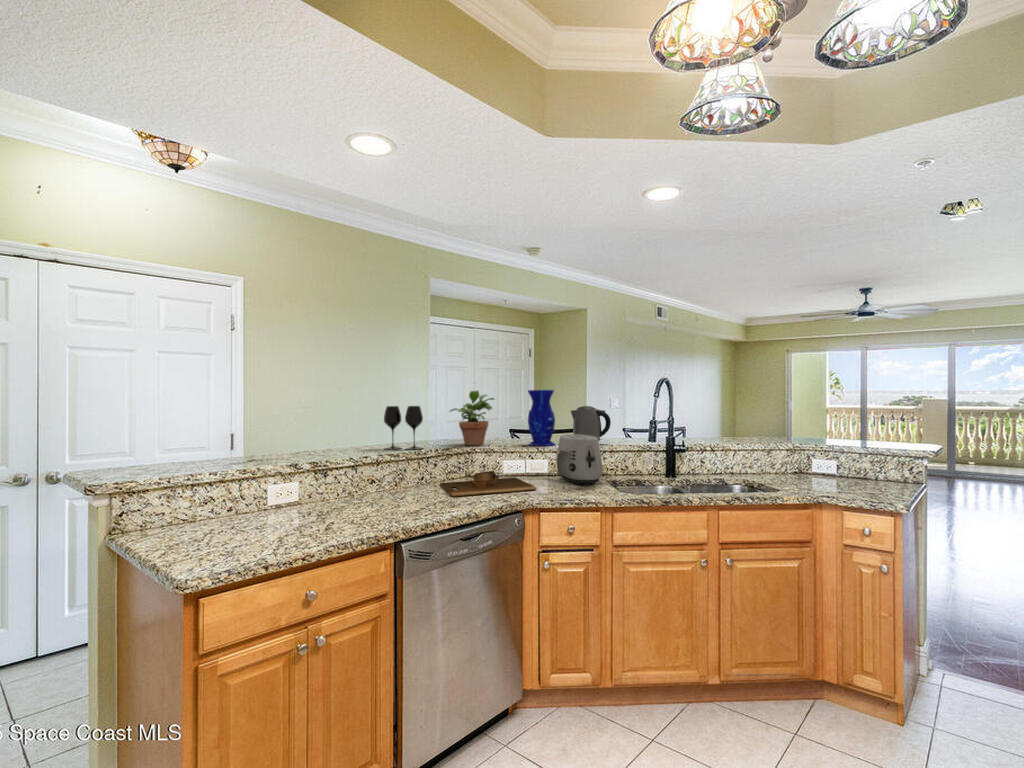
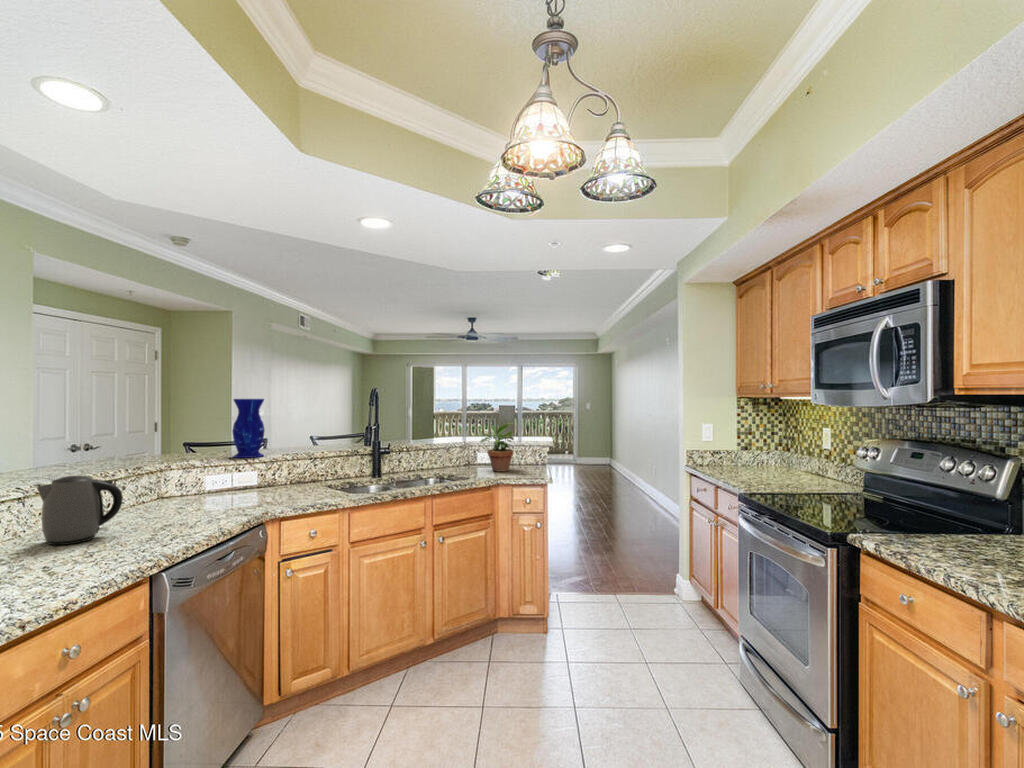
potted plant: present [449,391,494,445] -> present [481,423,514,472]
wine glass: present [384,406,423,450] -> none [31,417,100,475]
kettle: present [571,406,611,441] -> present [37,476,123,545]
toaster: present [557,434,603,485] -> none [274,444,328,492]
cutting board: present [440,471,536,497] -> none [136,488,267,520]

